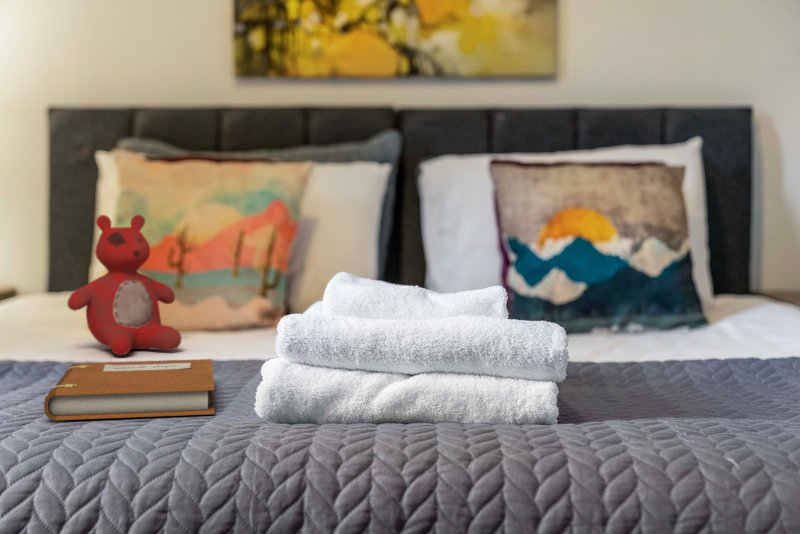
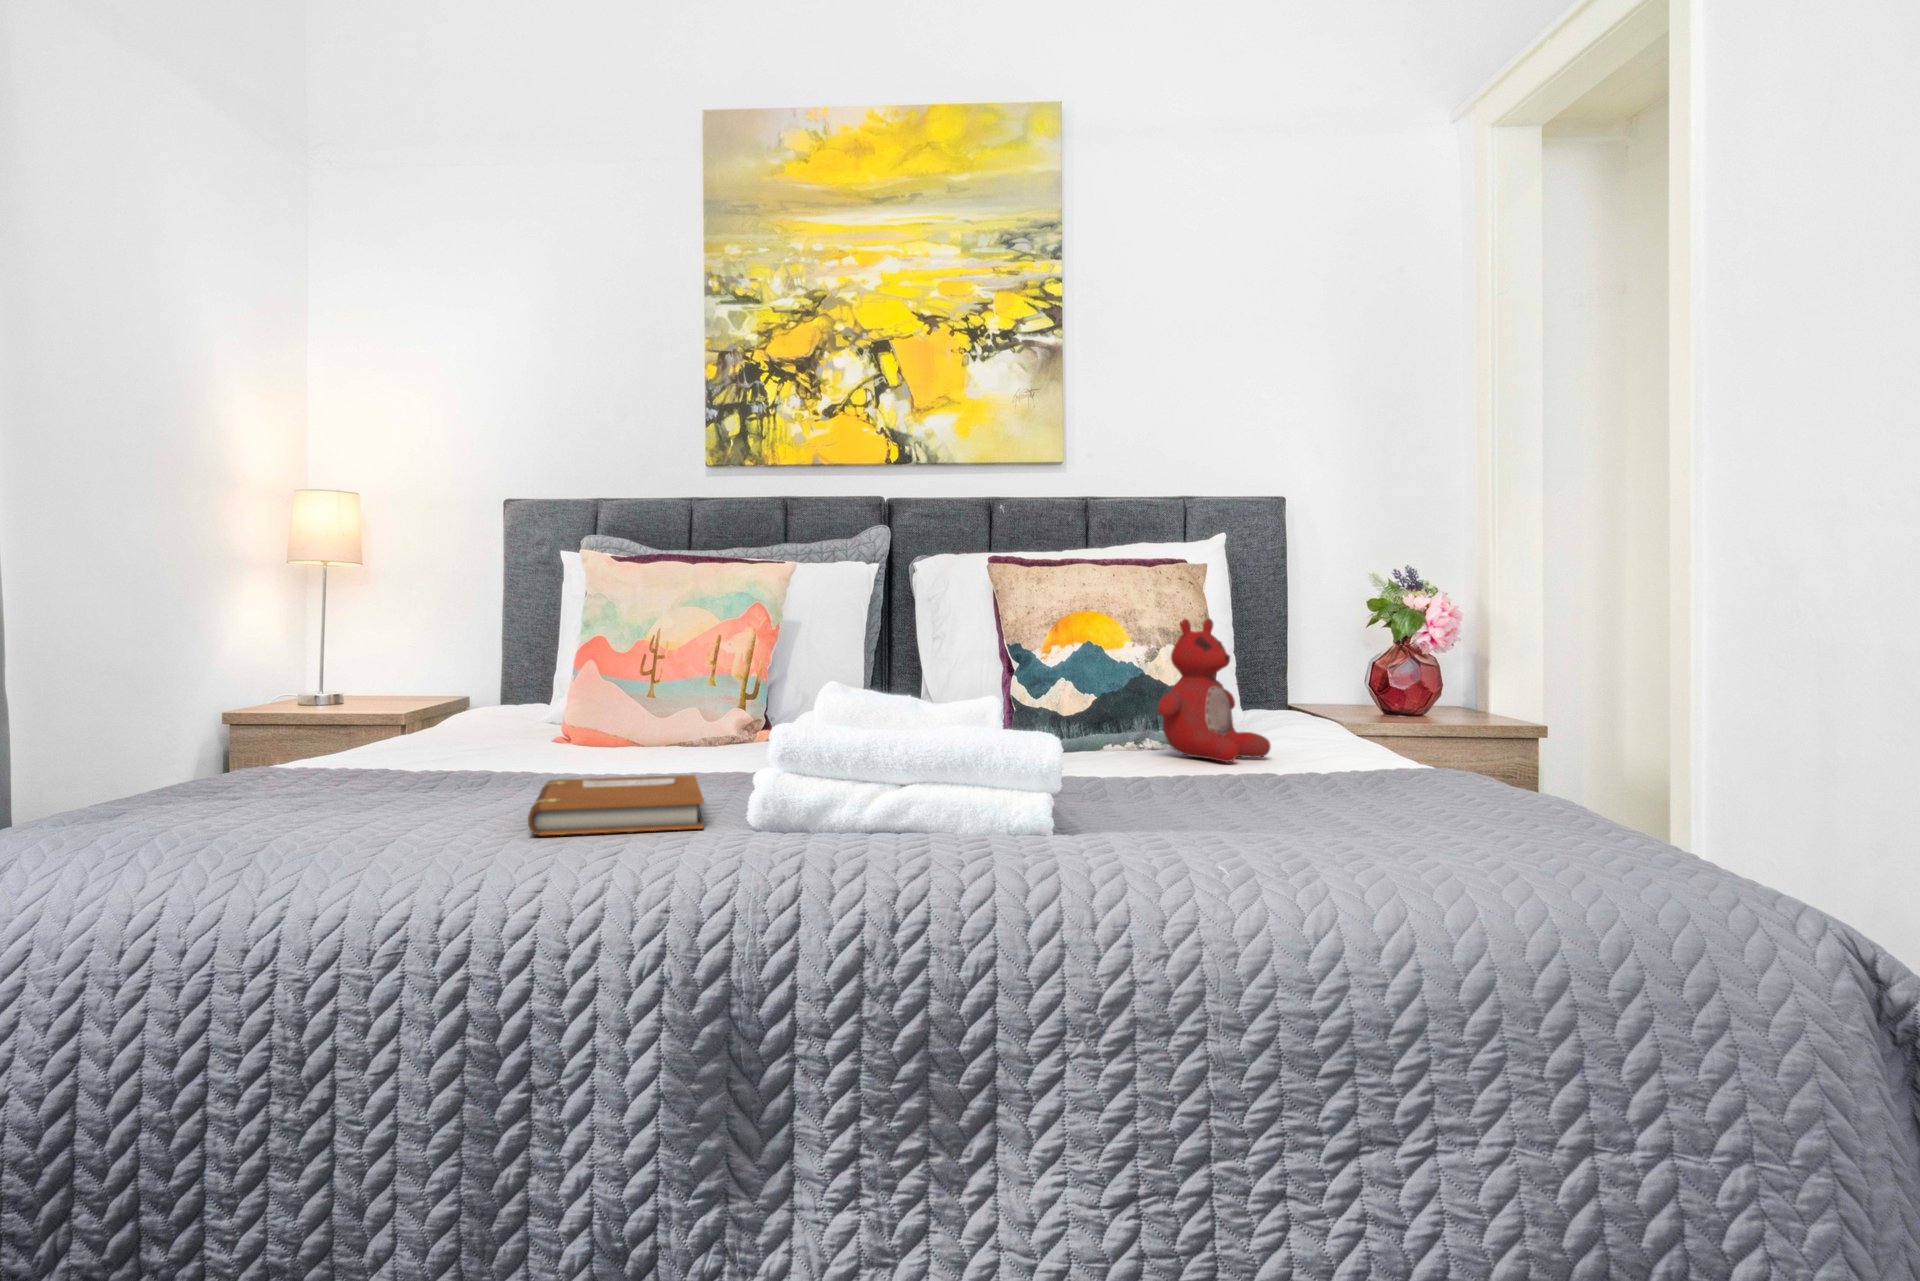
stuffed bear: present [67,215,181,355] -> present [1158,618,1271,762]

